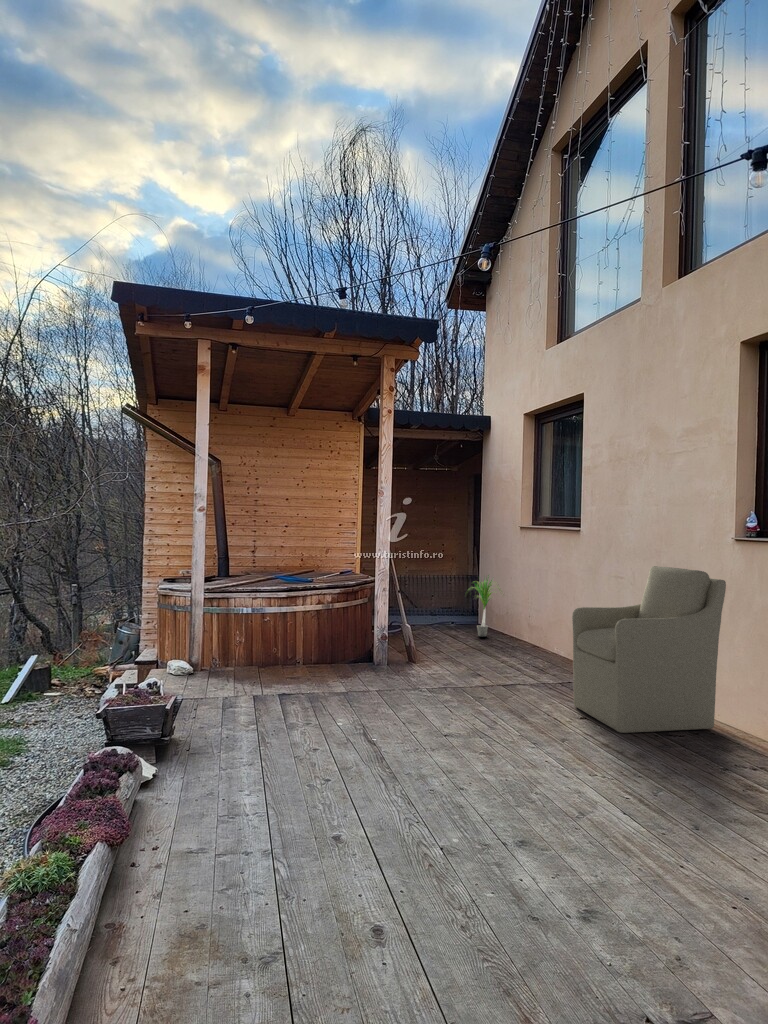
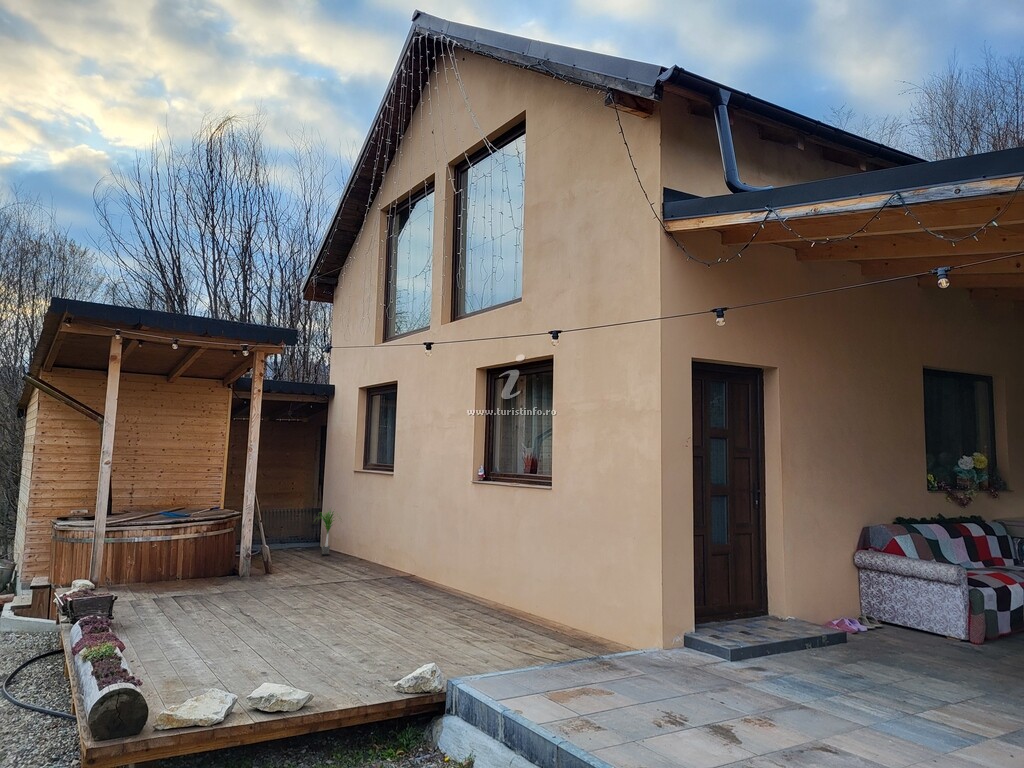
chair: present [572,566,726,733] -> none [372,498,453,595]

